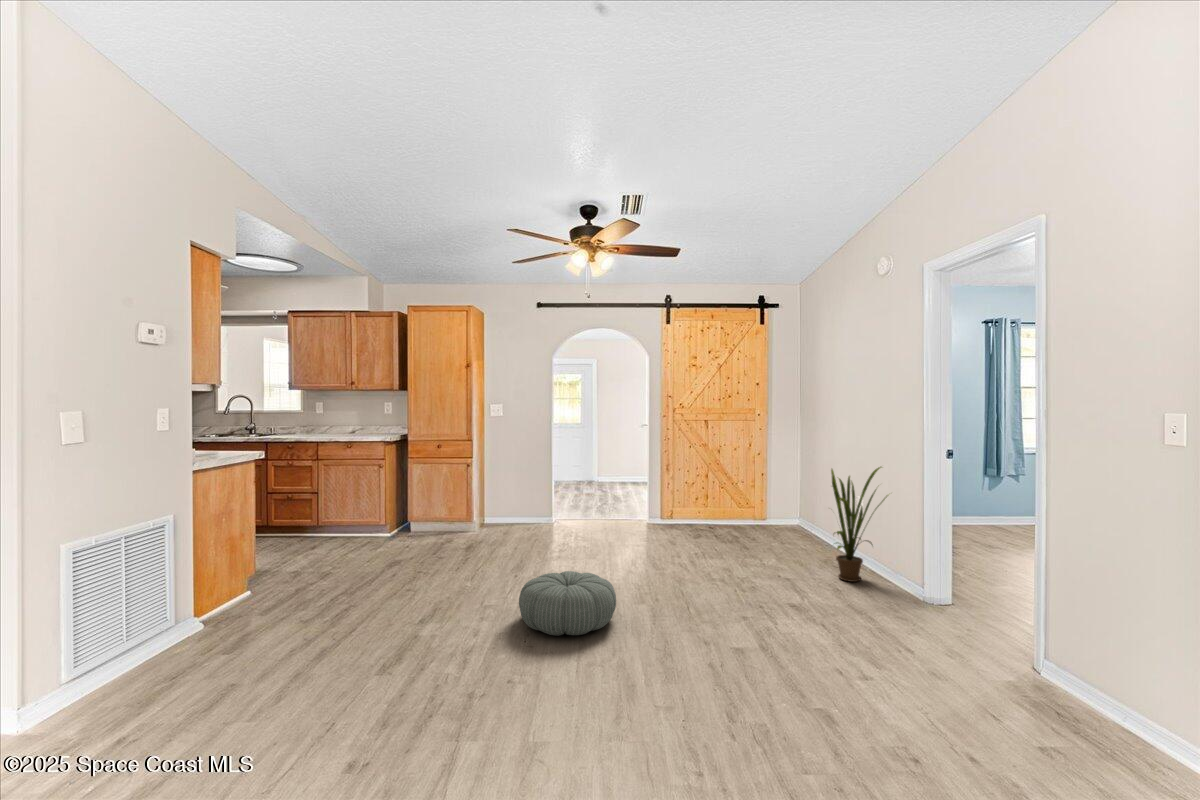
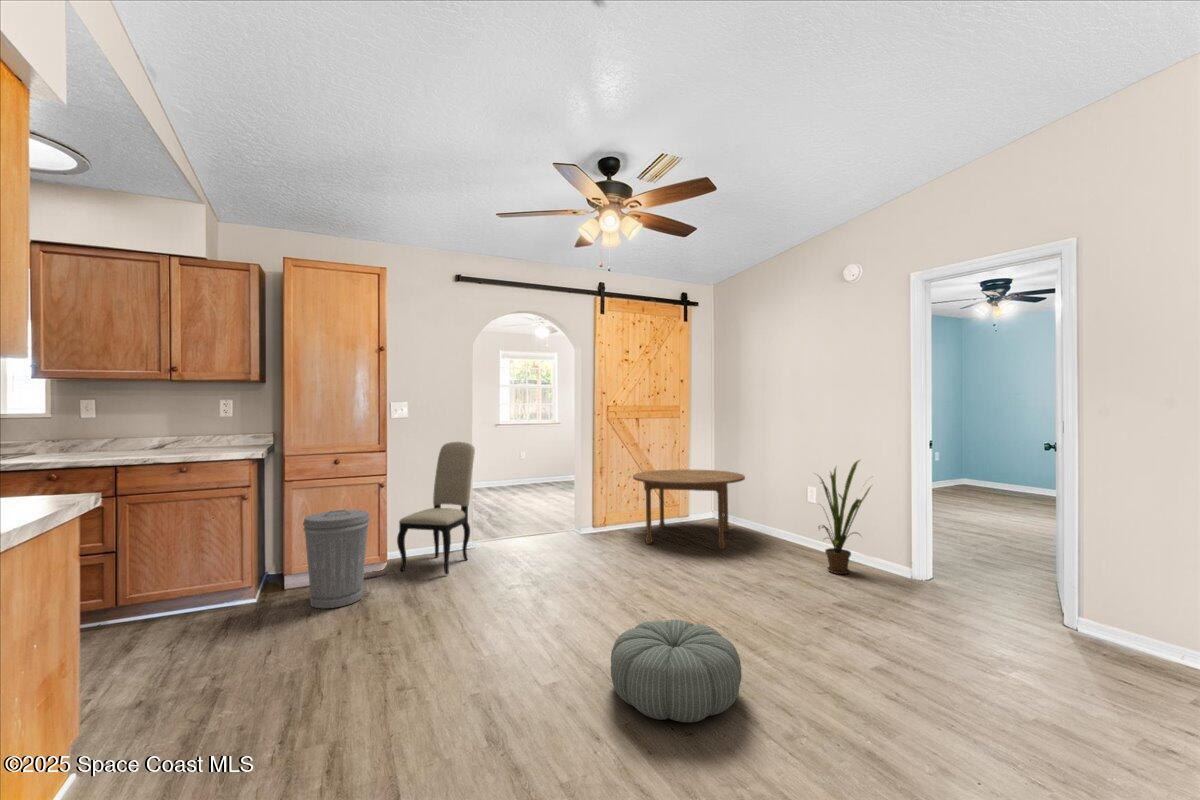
dining chair: none [485,436,548,536] -> present [397,442,475,574]
dining table: none [689,471,800,548] -> present [633,470,745,549]
trash can: none [413,479,455,544] -> present [303,510,370,608]

